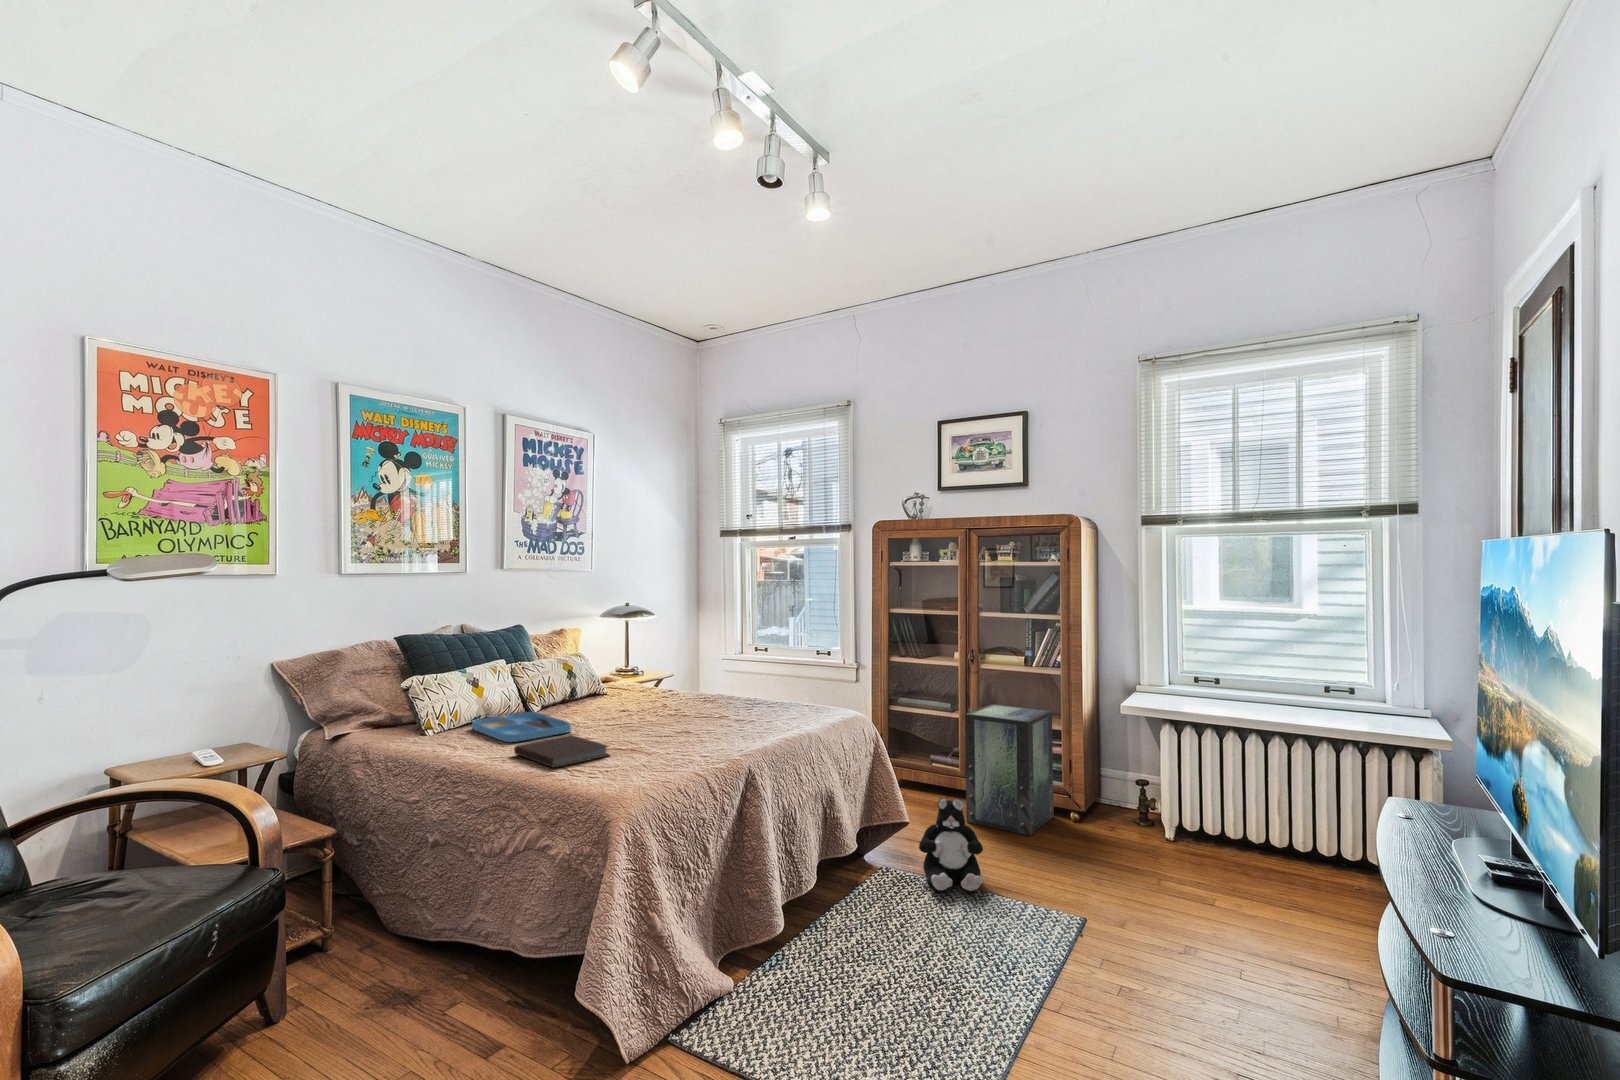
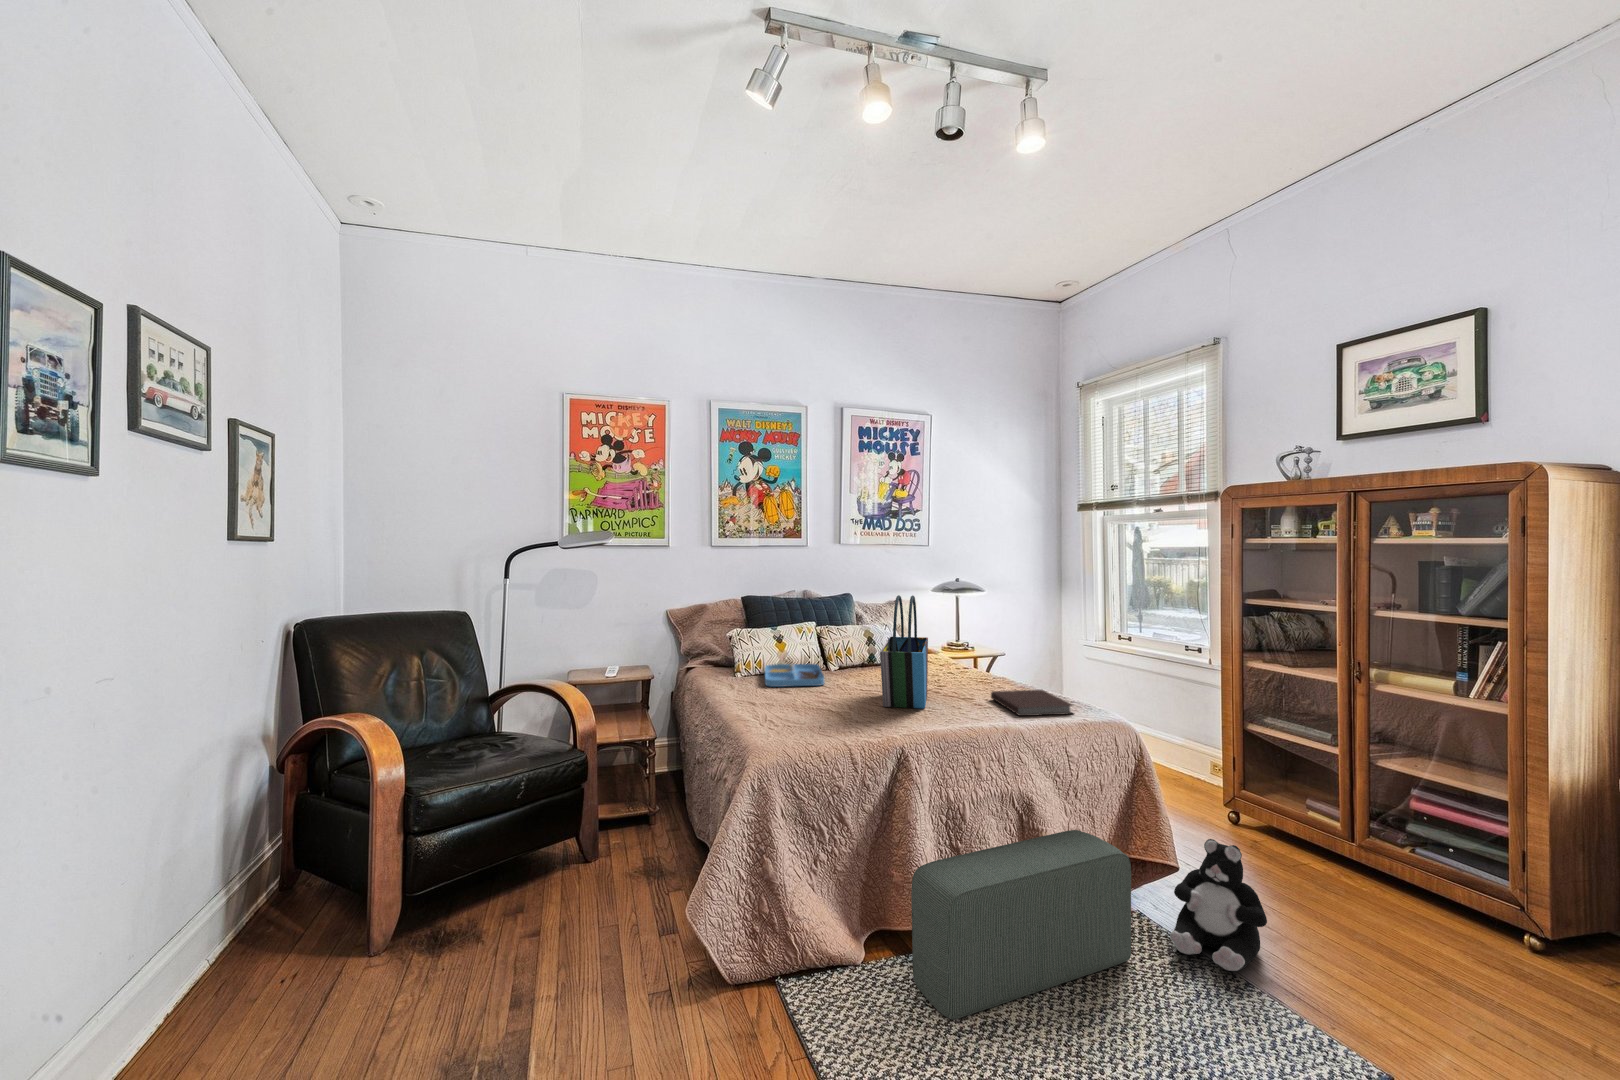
tote bag: none [649,623,722,740] -> present [880,595,928,708]
storage box: present [965,704,1054,836] -> none [1314,734,1484,933]
notebook: present [514,735,609,768] -> present [991,690,1073,716]
pouf: none [787,814,914,997] -> present [911,830,1131,1020]

